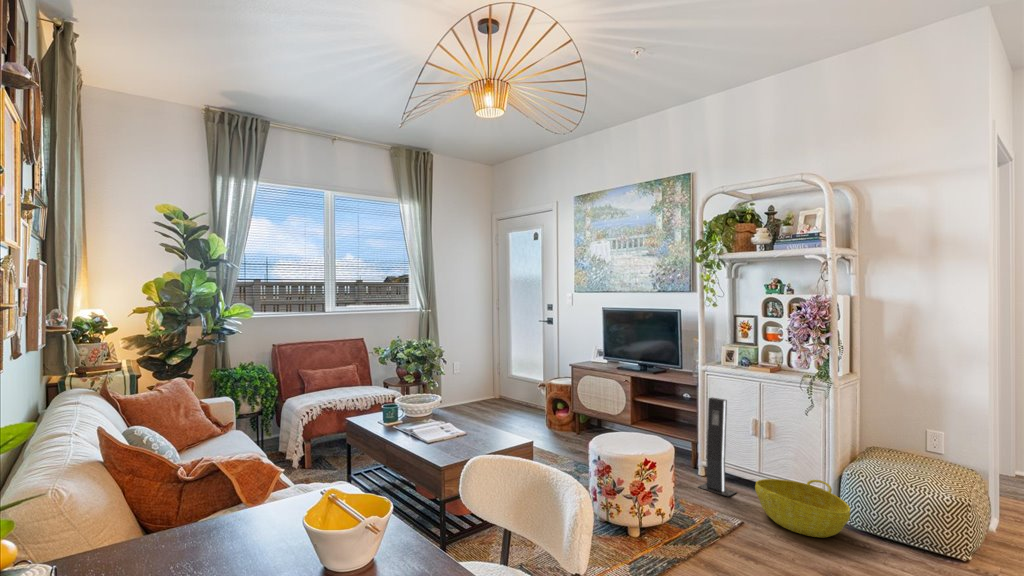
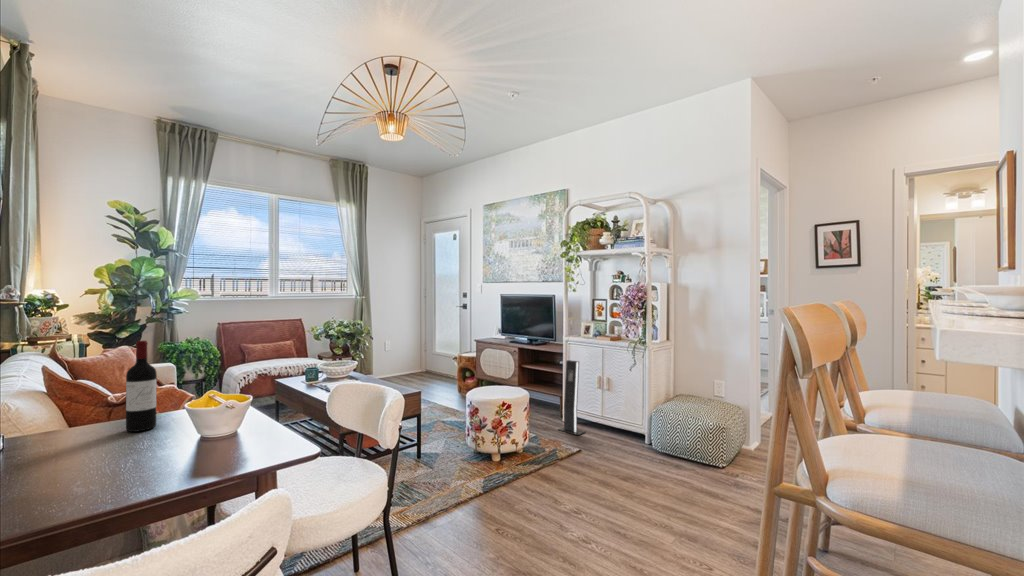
wine bottle: none [222,410,259,538] -> present [126,341,157,432]
basket: present [755,479,851,537] -> none [594,418,653,458]

